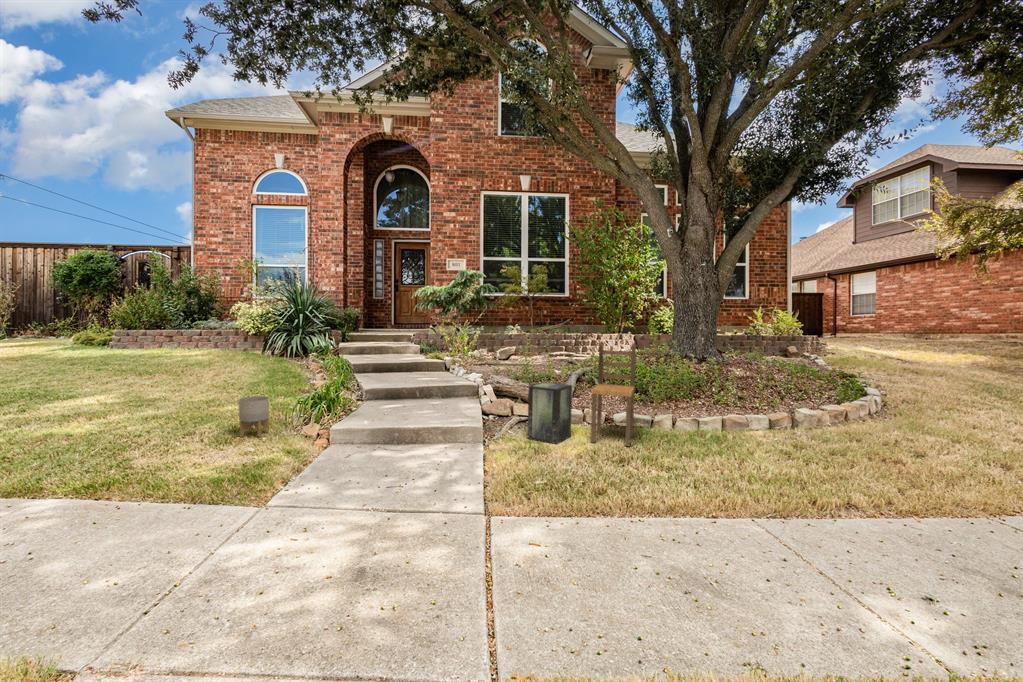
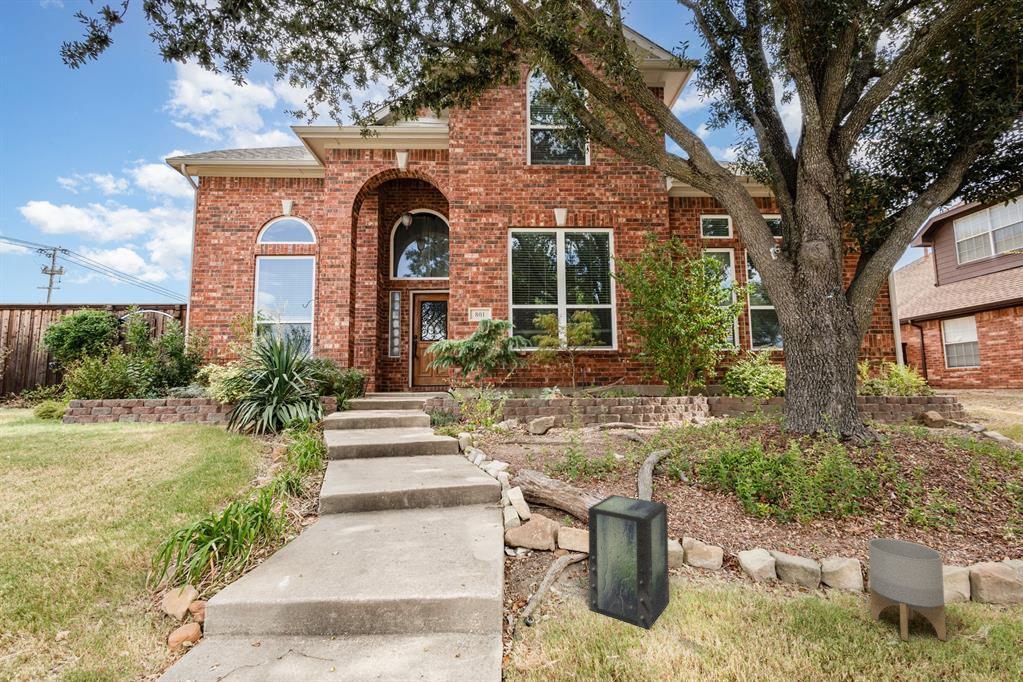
chair: present [591,342,636,446] -> none [718,425,814,655]
planter: present [239,396,269,437] -> present [868,538,946,641]

